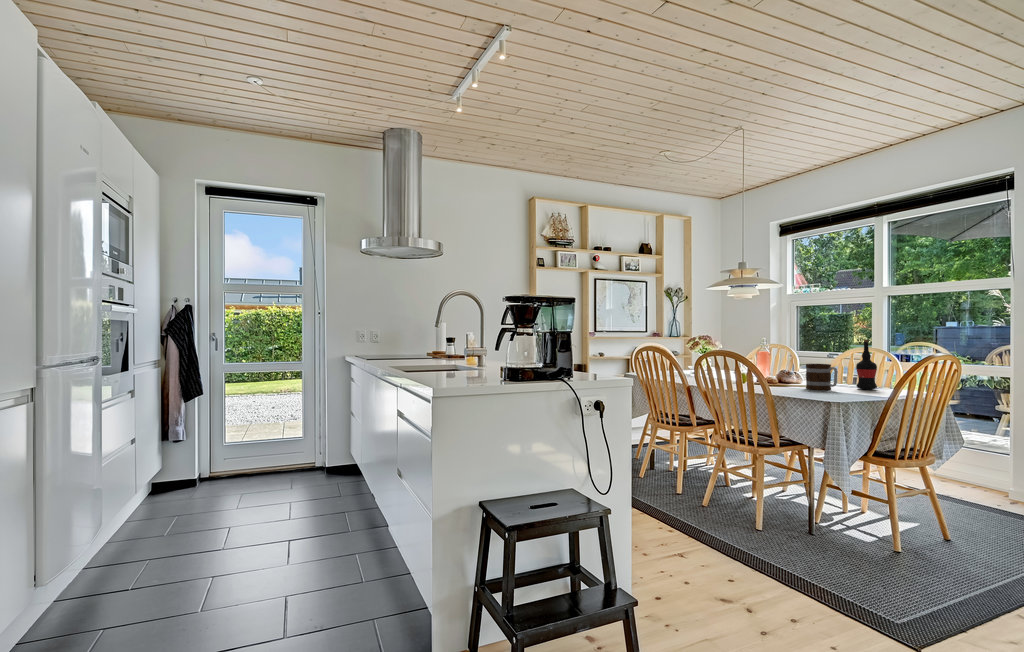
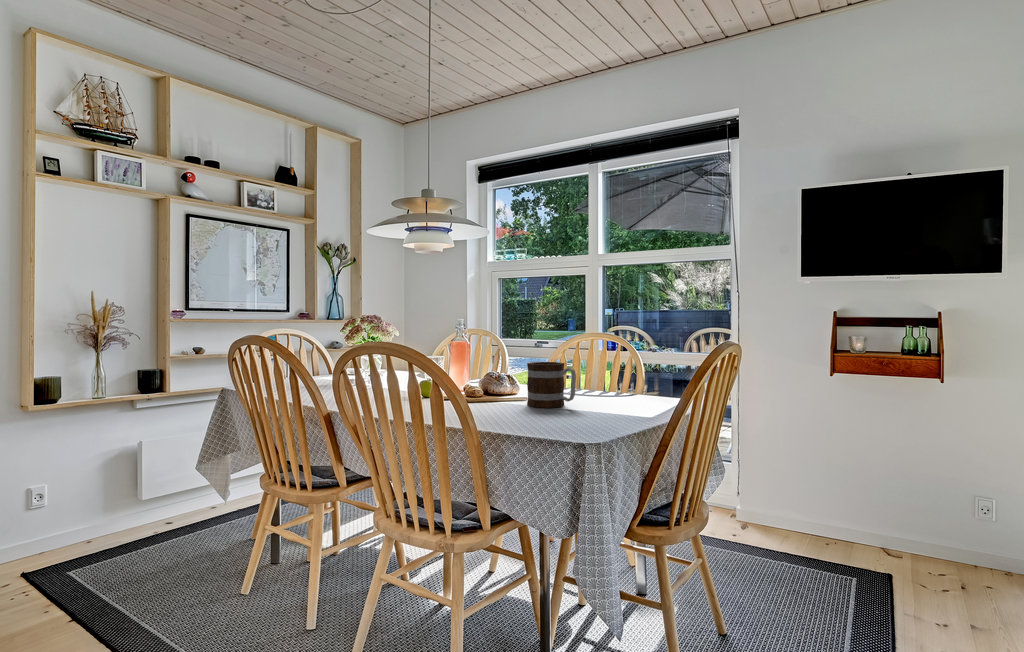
wine bottle: present [856,340,877,389] -> none [596,322,625,401]

